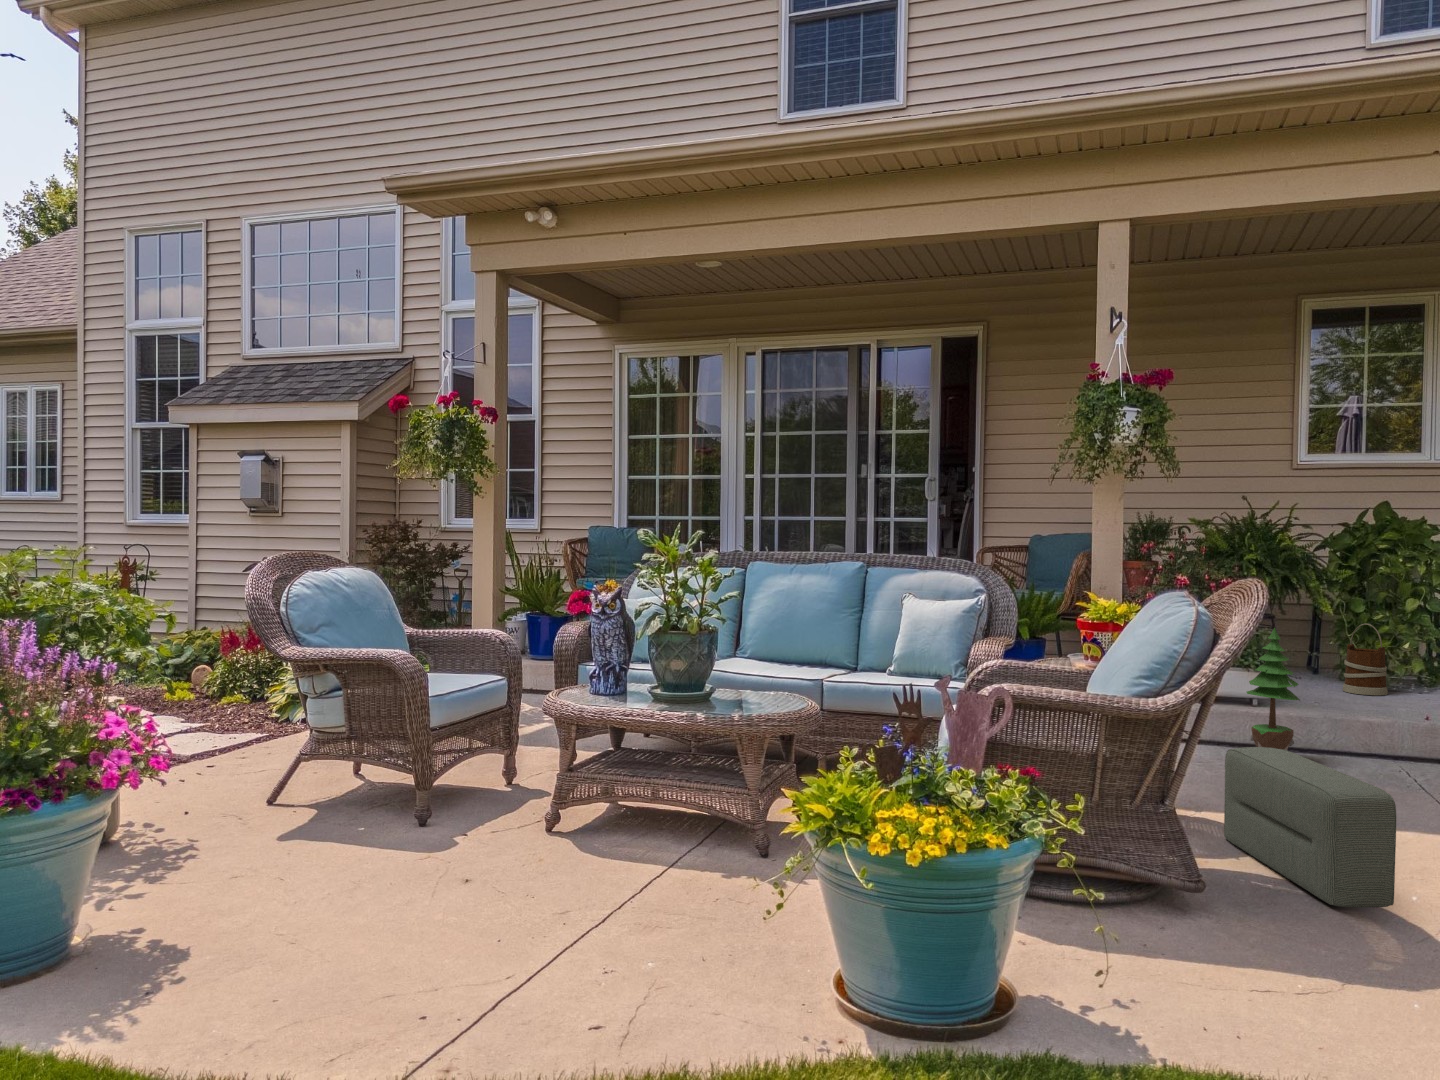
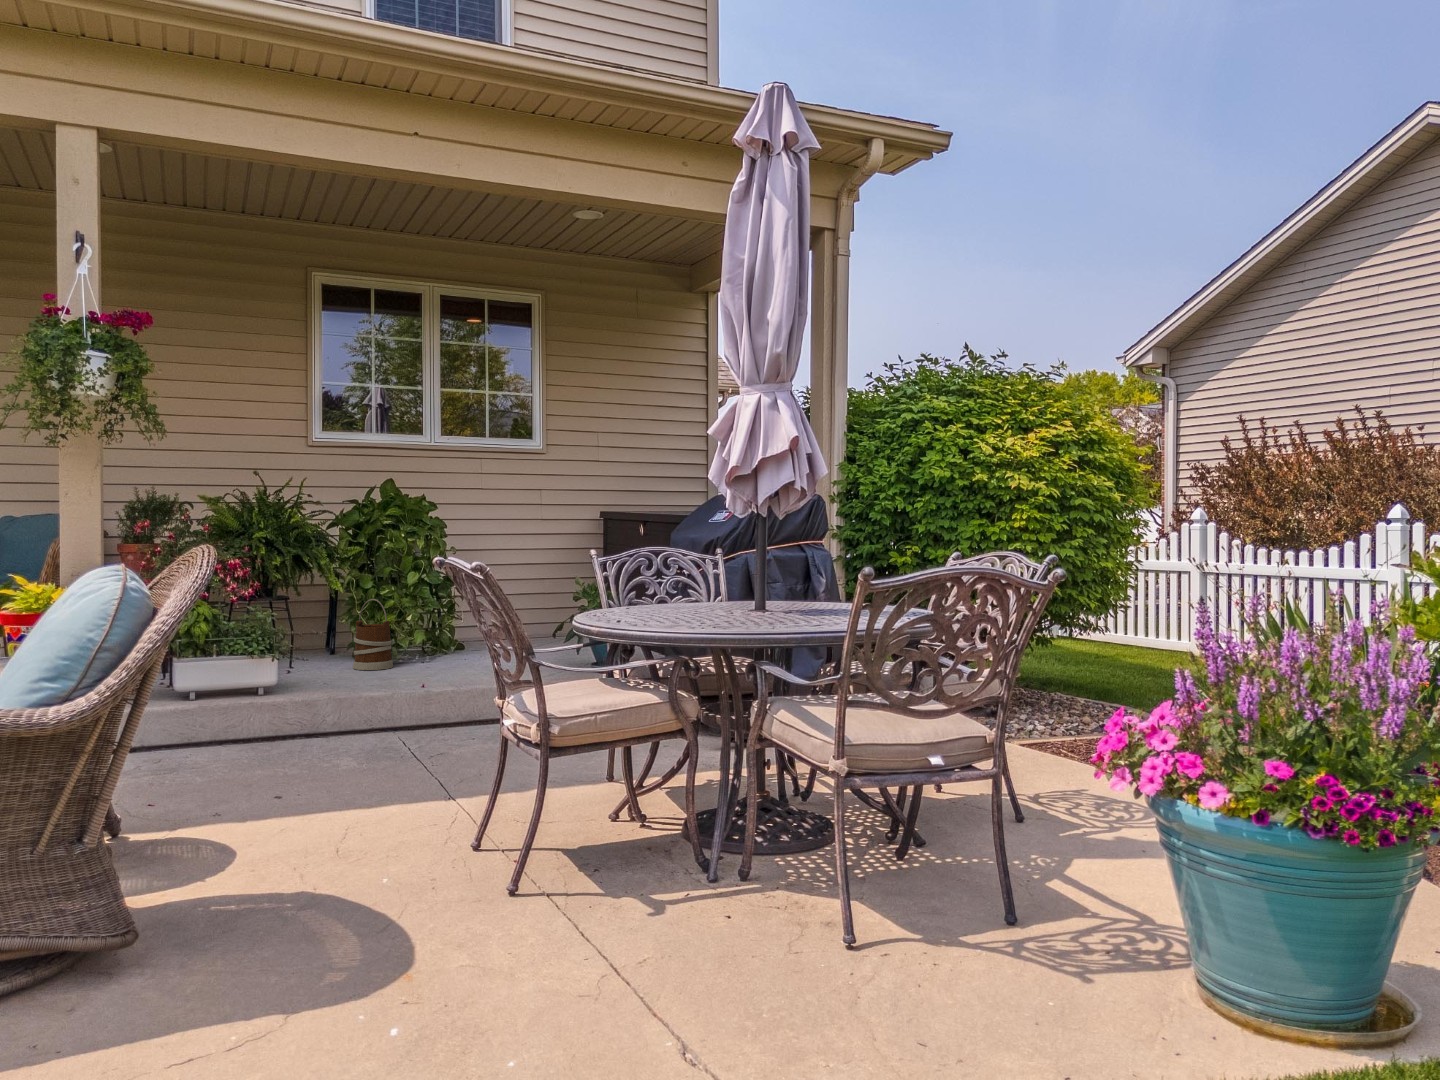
potted tree: present [1247,628,1300,750] -> none [248,607,304,751]
pouf: present [1224,747,1396,907] -> none [202,738,367,900]

